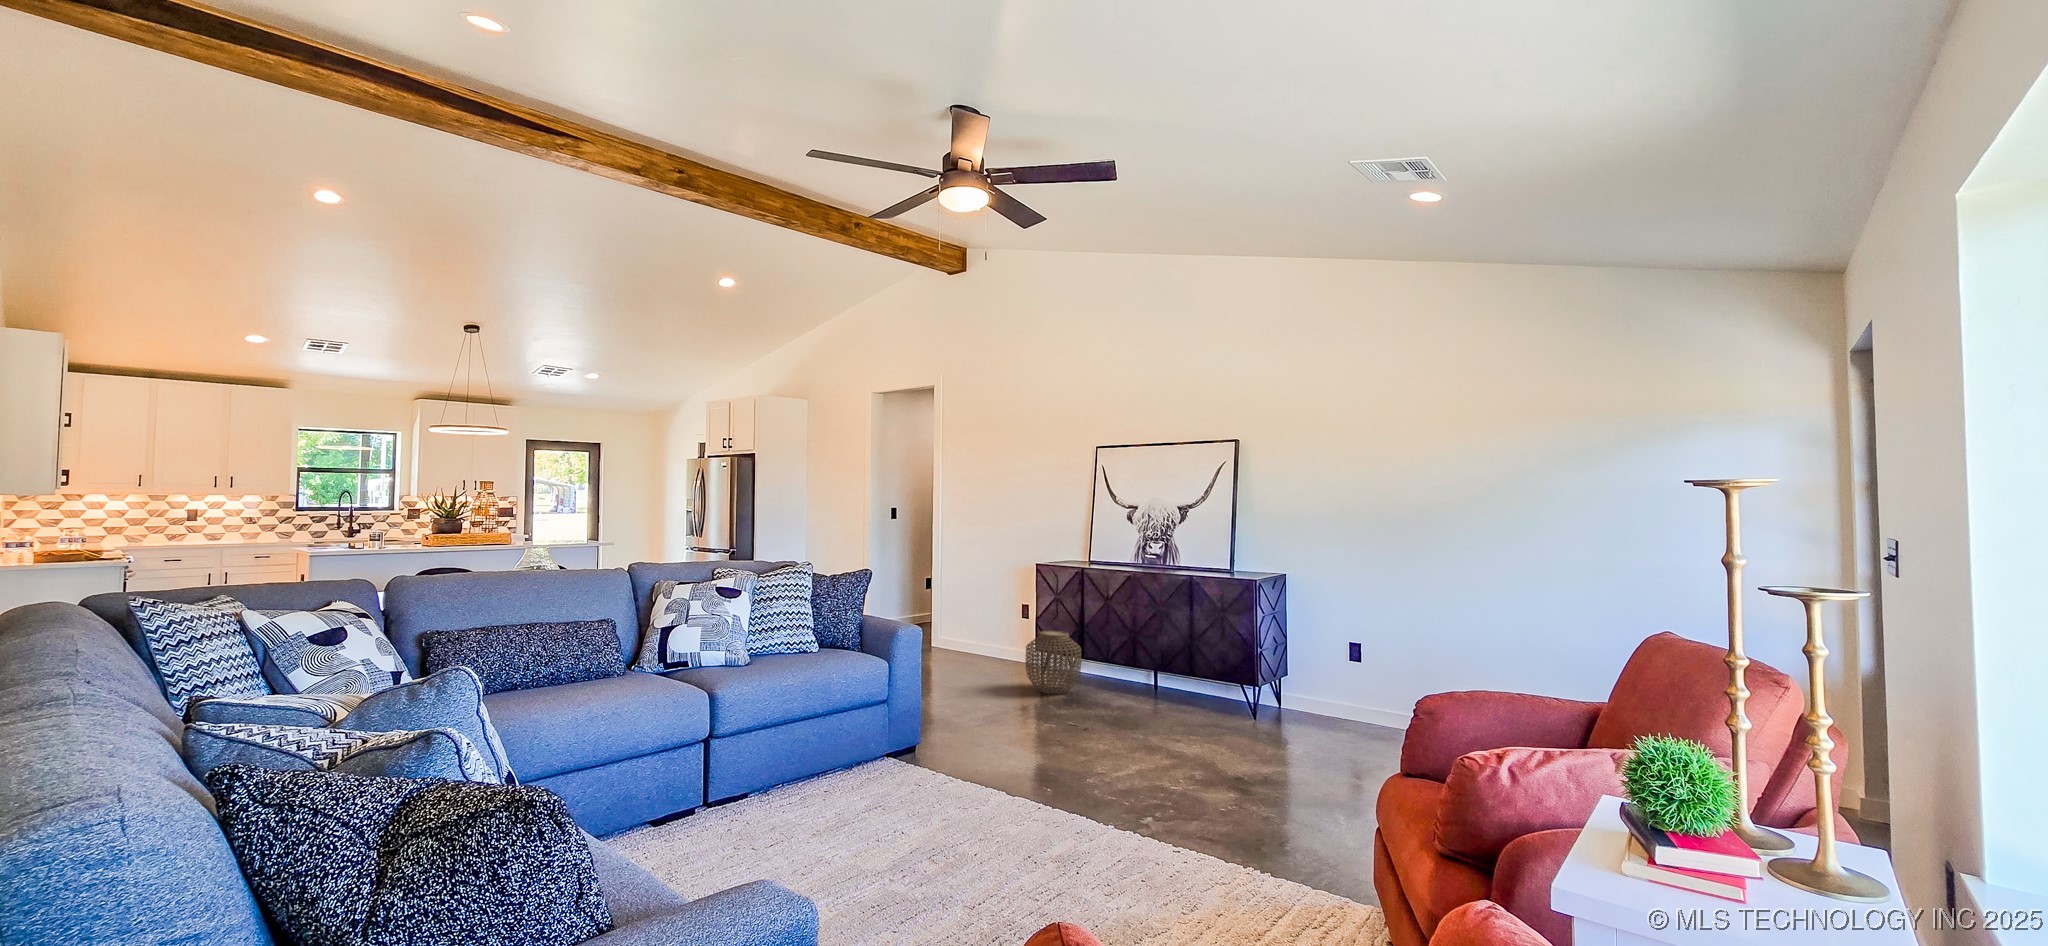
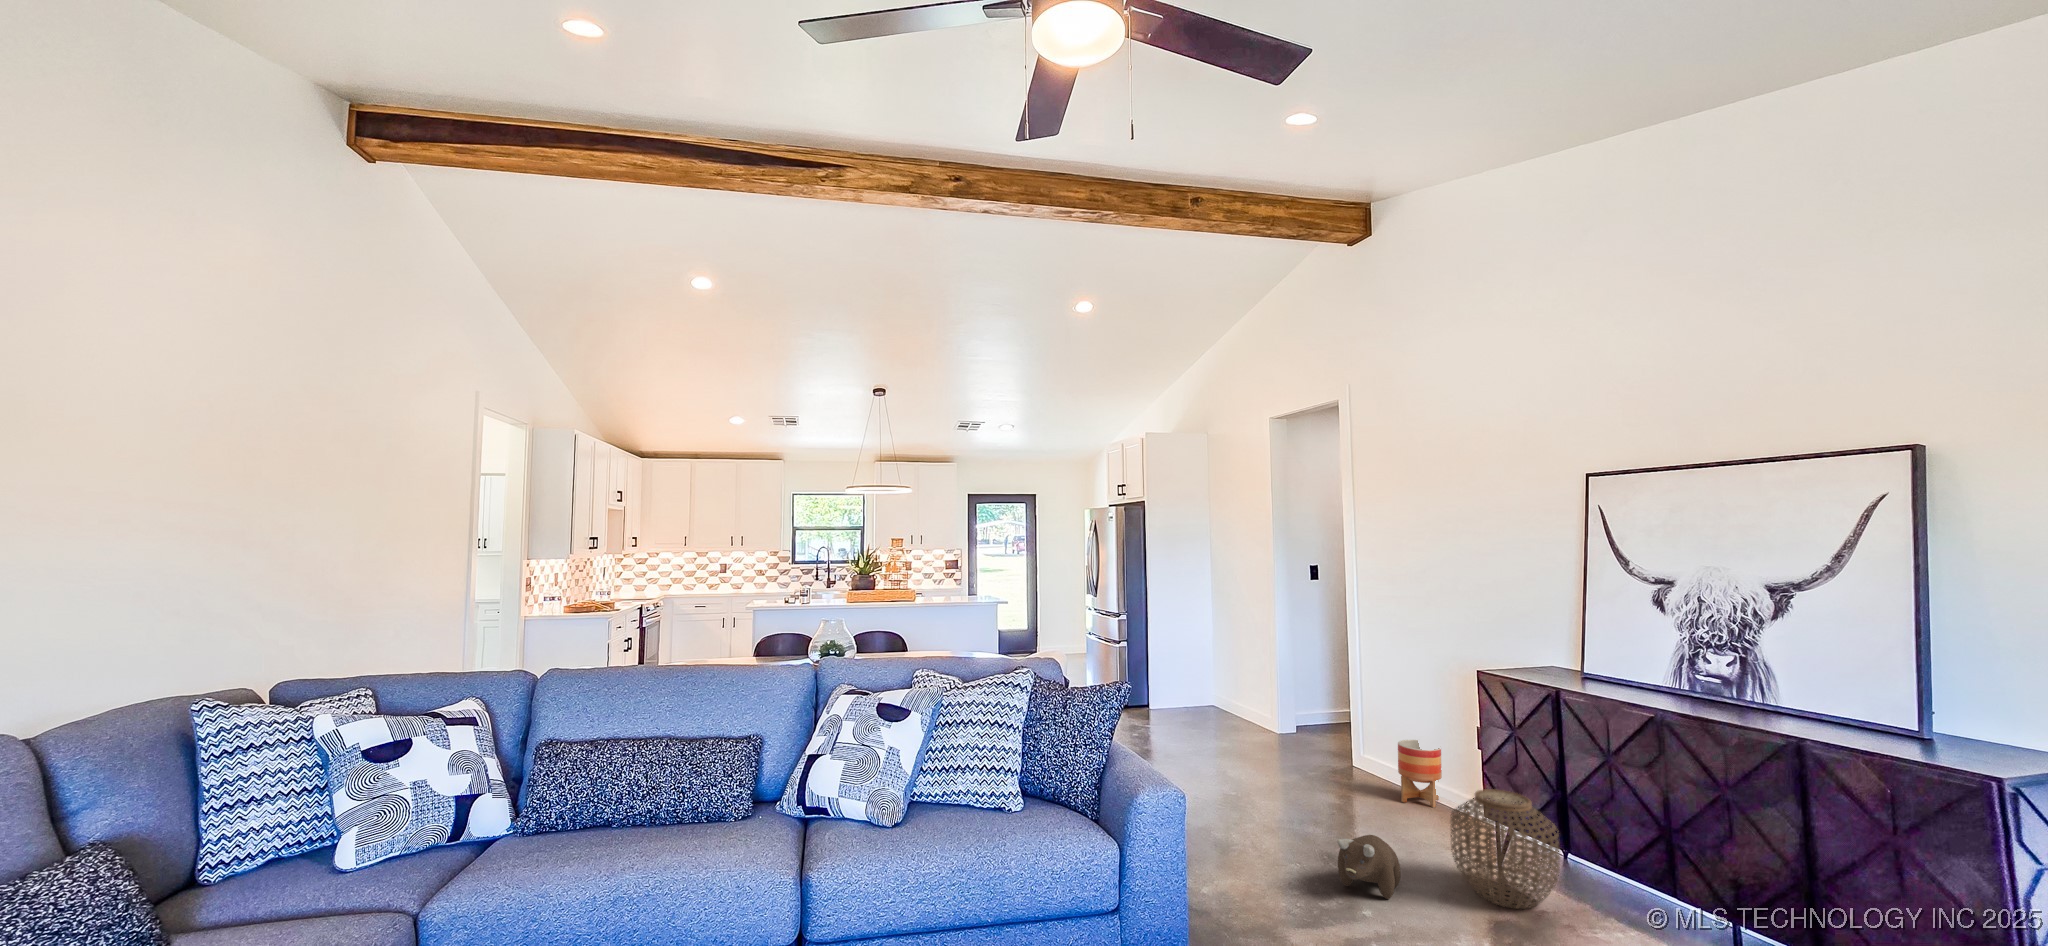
planter: none [974,620,1001,662] -> present [1398,740,1442,808]
plush toy: none [965,665,1000,700] -> present [1337,835,1401,899]

